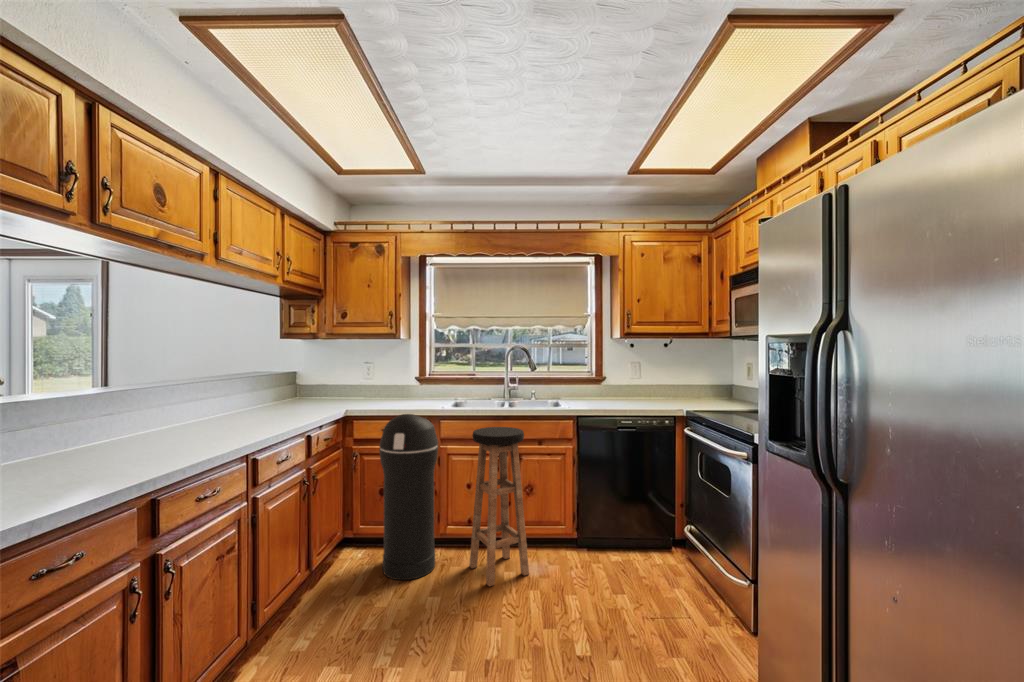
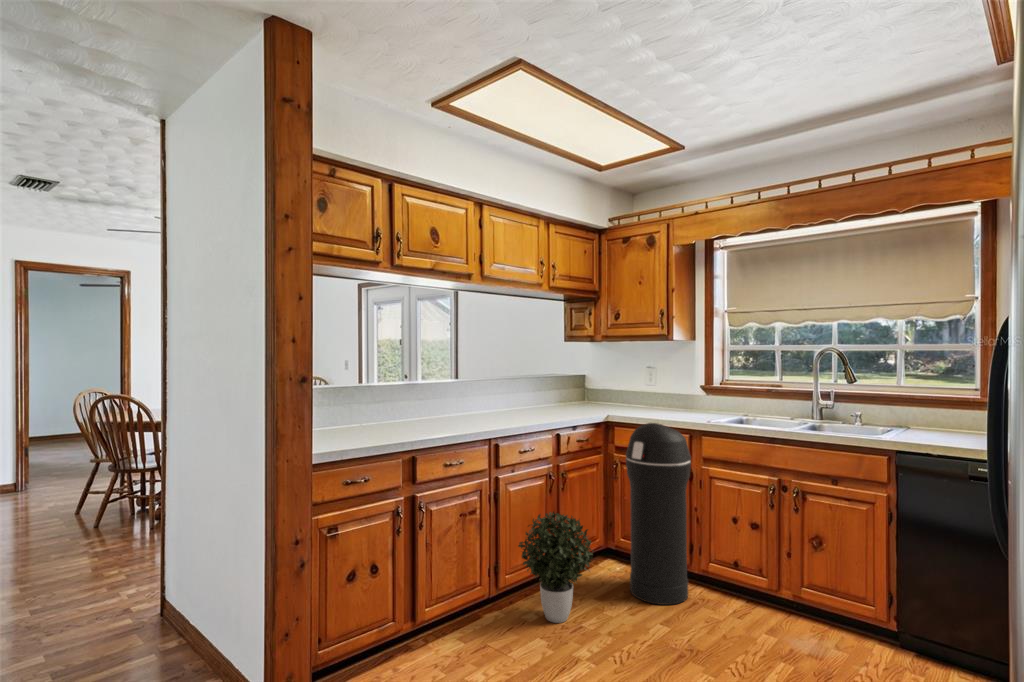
bar stool: present [469,427,529,586] -> none [722,450,795,646]
potted plant: none [287,520,373,641] -> present [518,512,593,623]

